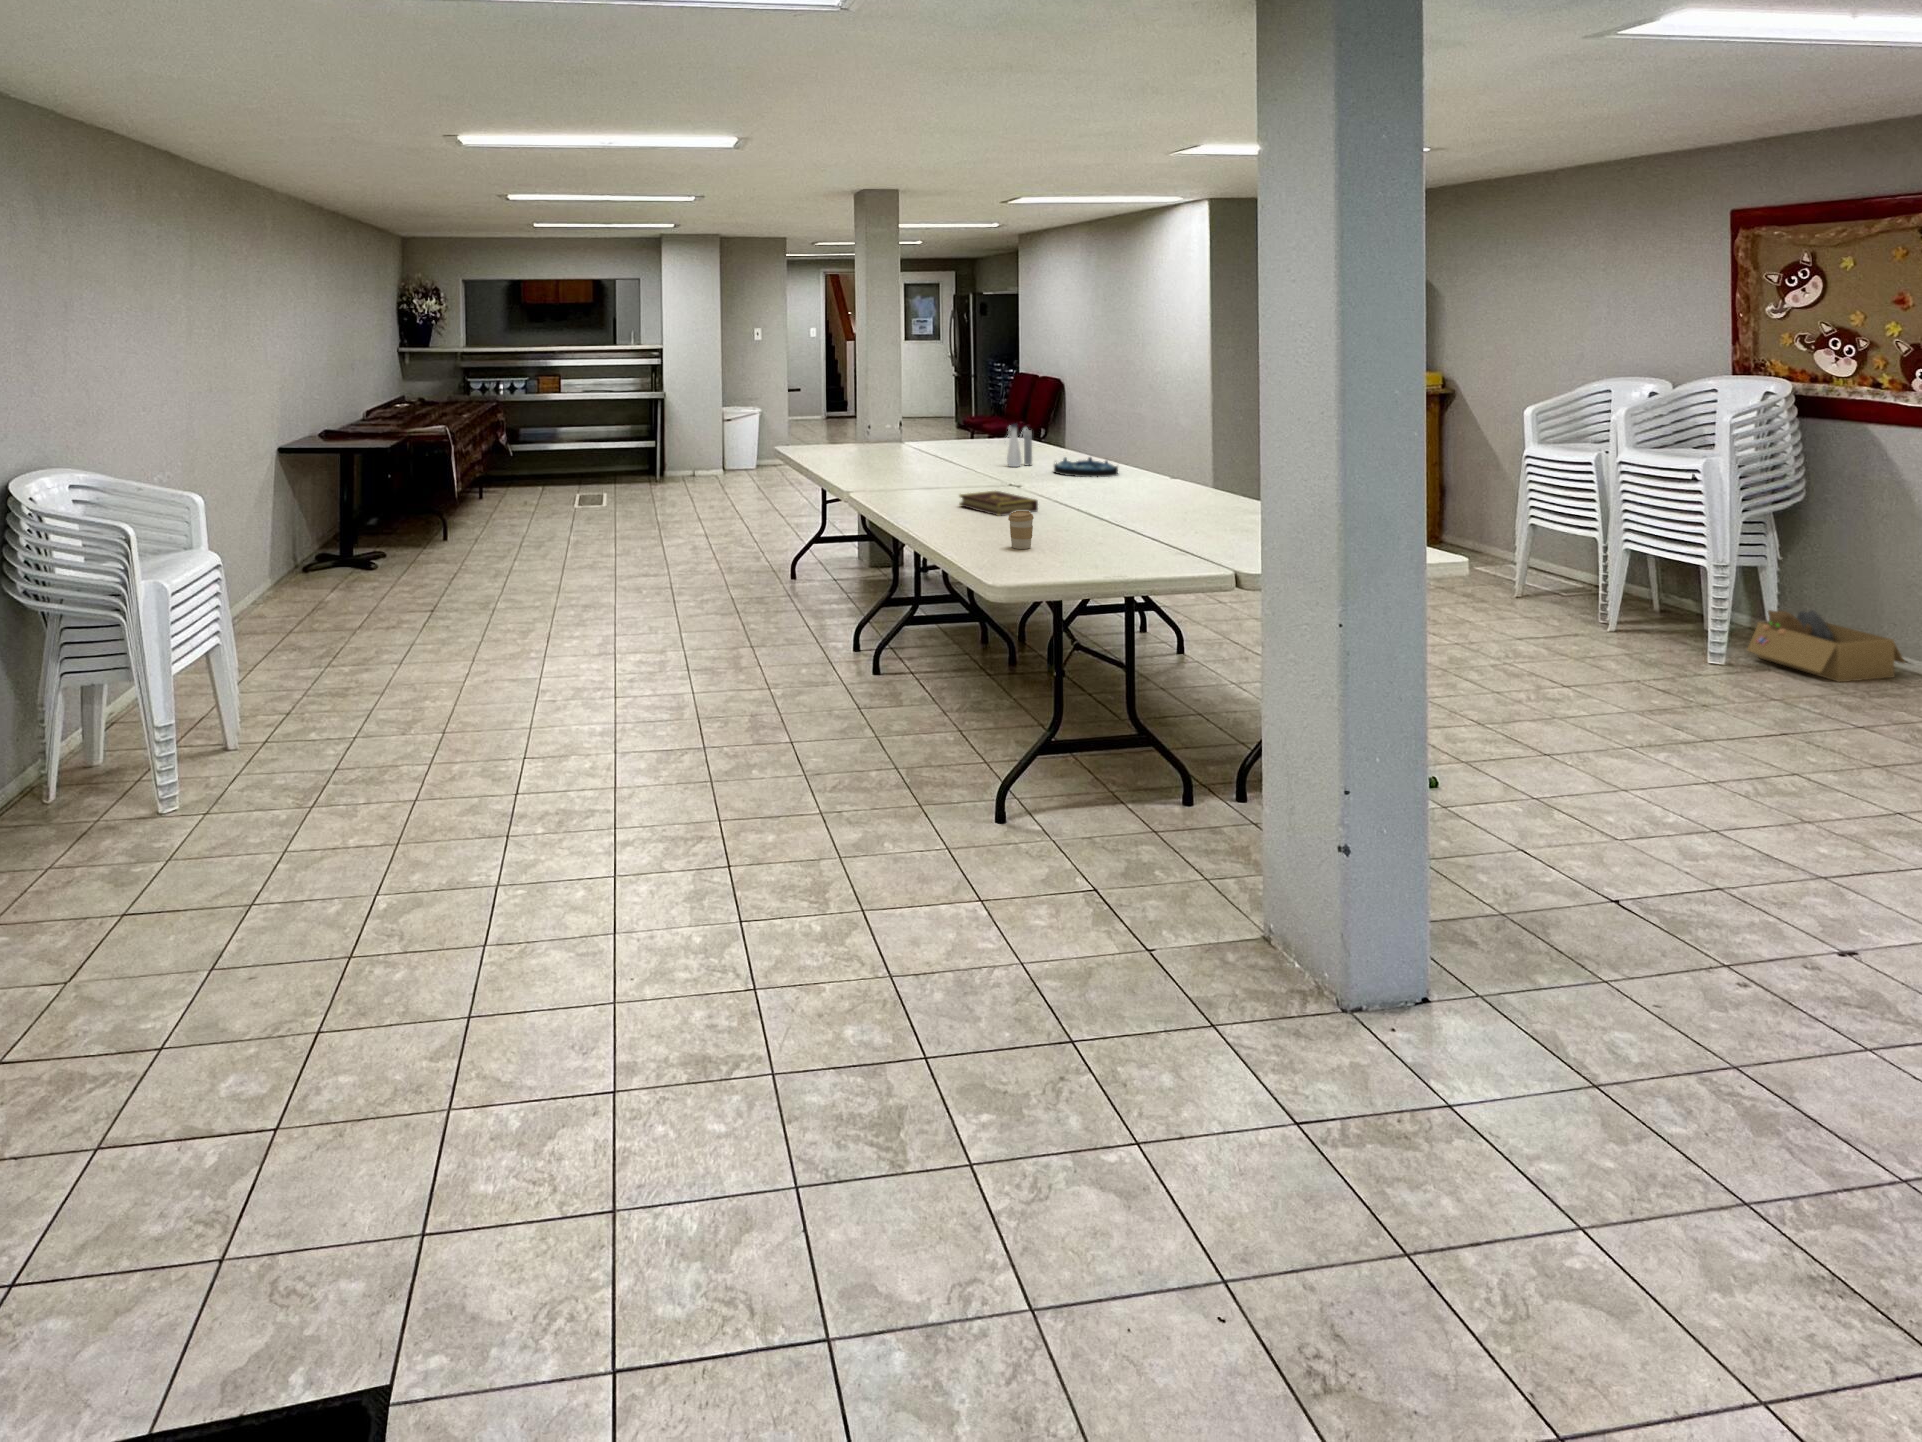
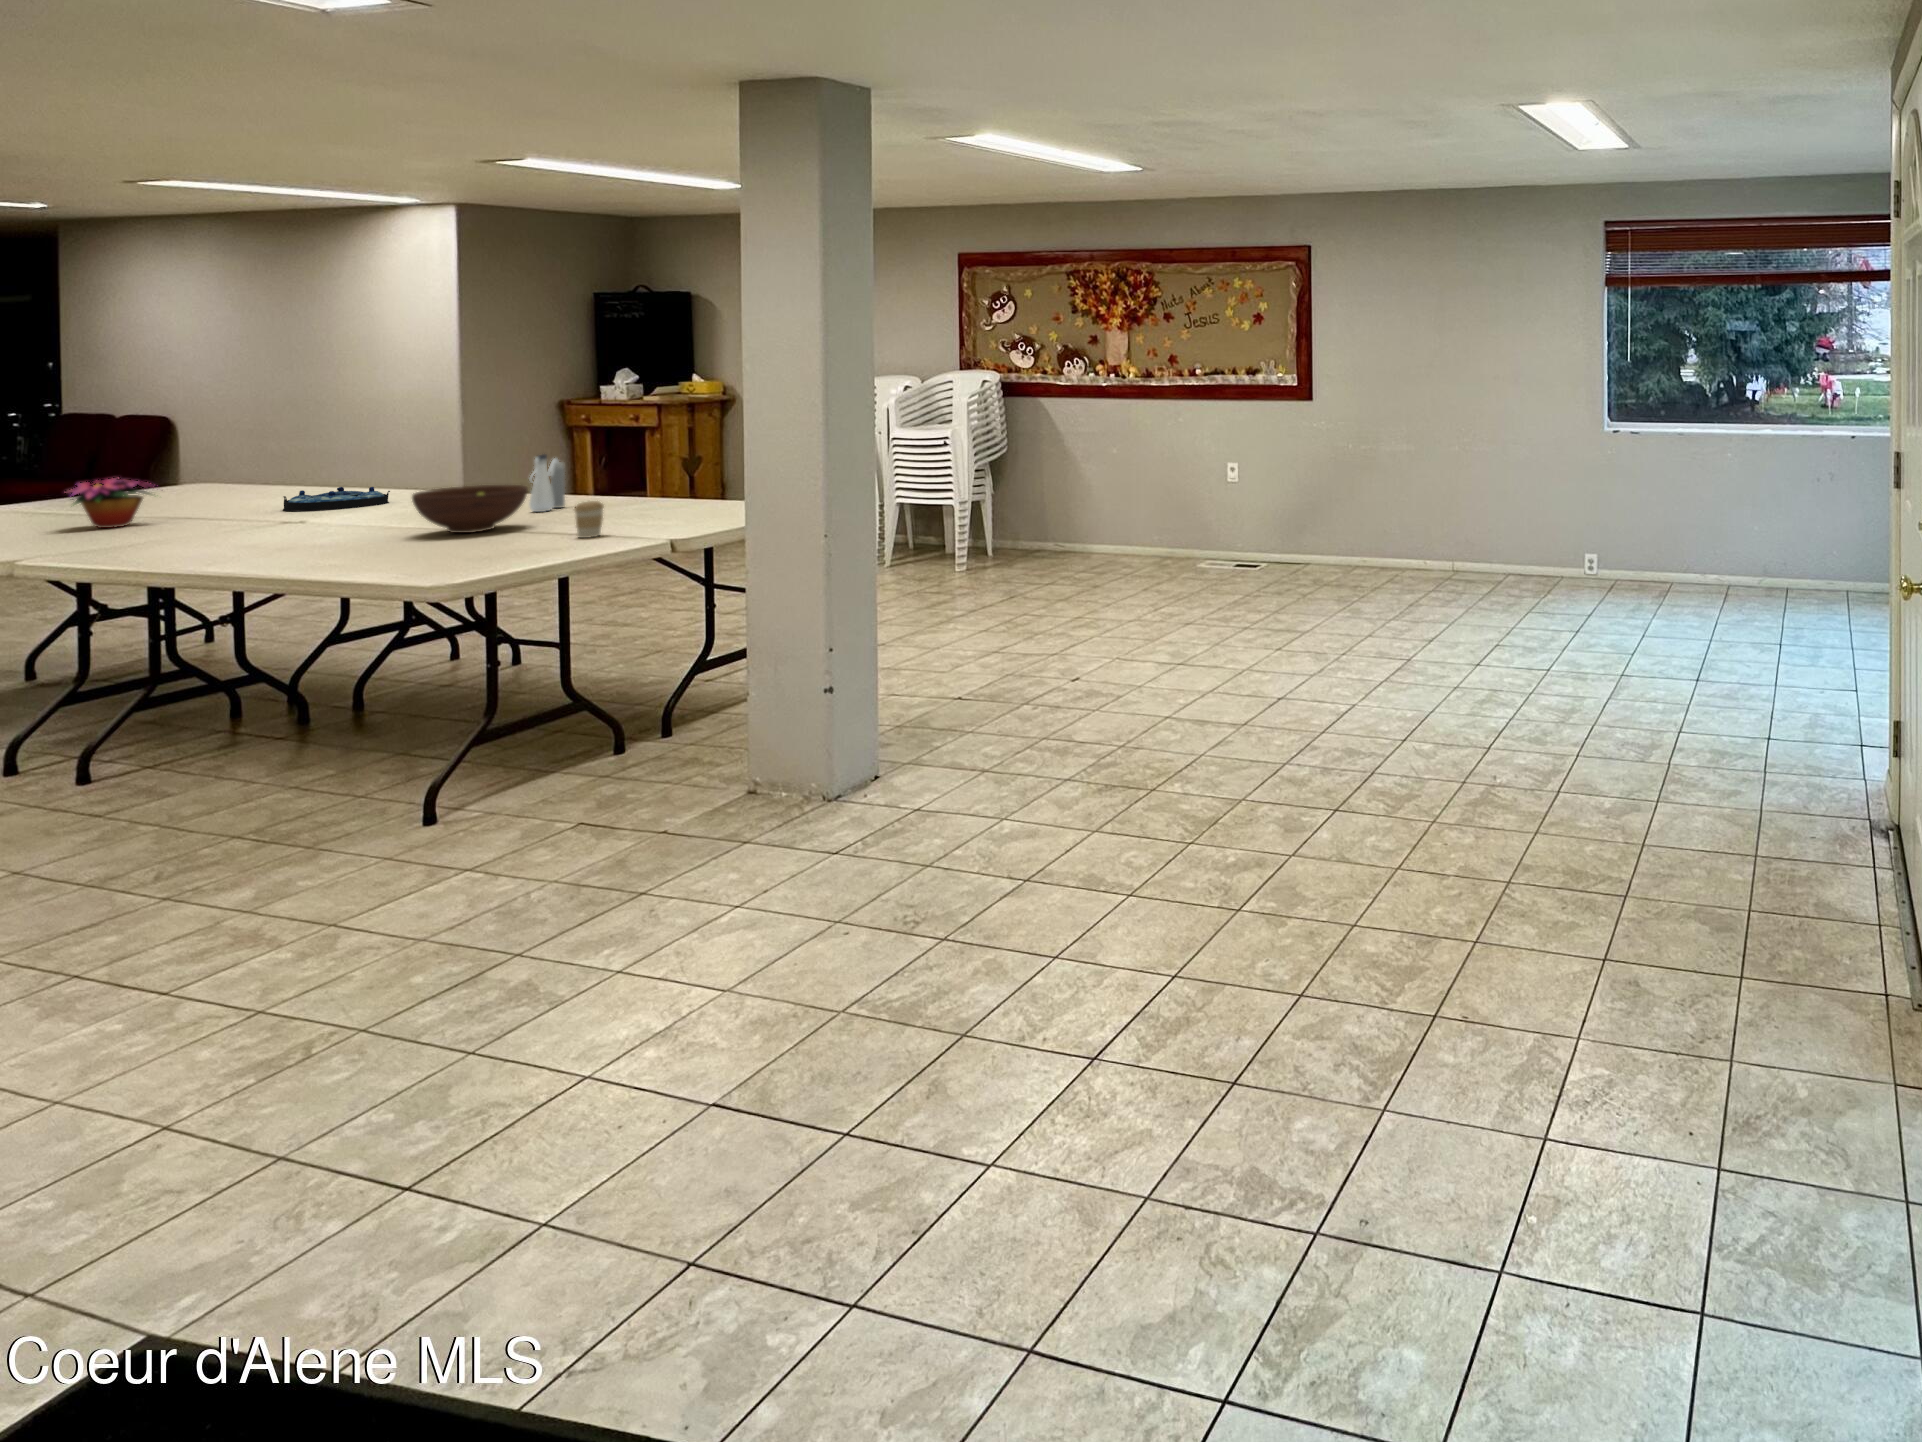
water bottle: present [1005,424,1032,467] -> present [530,454,565,512]
flower arrangement: none [936,435,989,472] -> present [70,478,151,528]
fruit bowl: none [1074,477,1162,525] -> present [412,485,528,533]
book: present [959,491,1038,516] -> none [202,526,341,550]
coffee cup: present [1008,511,1034,549] -> present [574,501,604,538]
cardboard box: present [1747,610,1905,682] -> none [976,529,1061,571]

